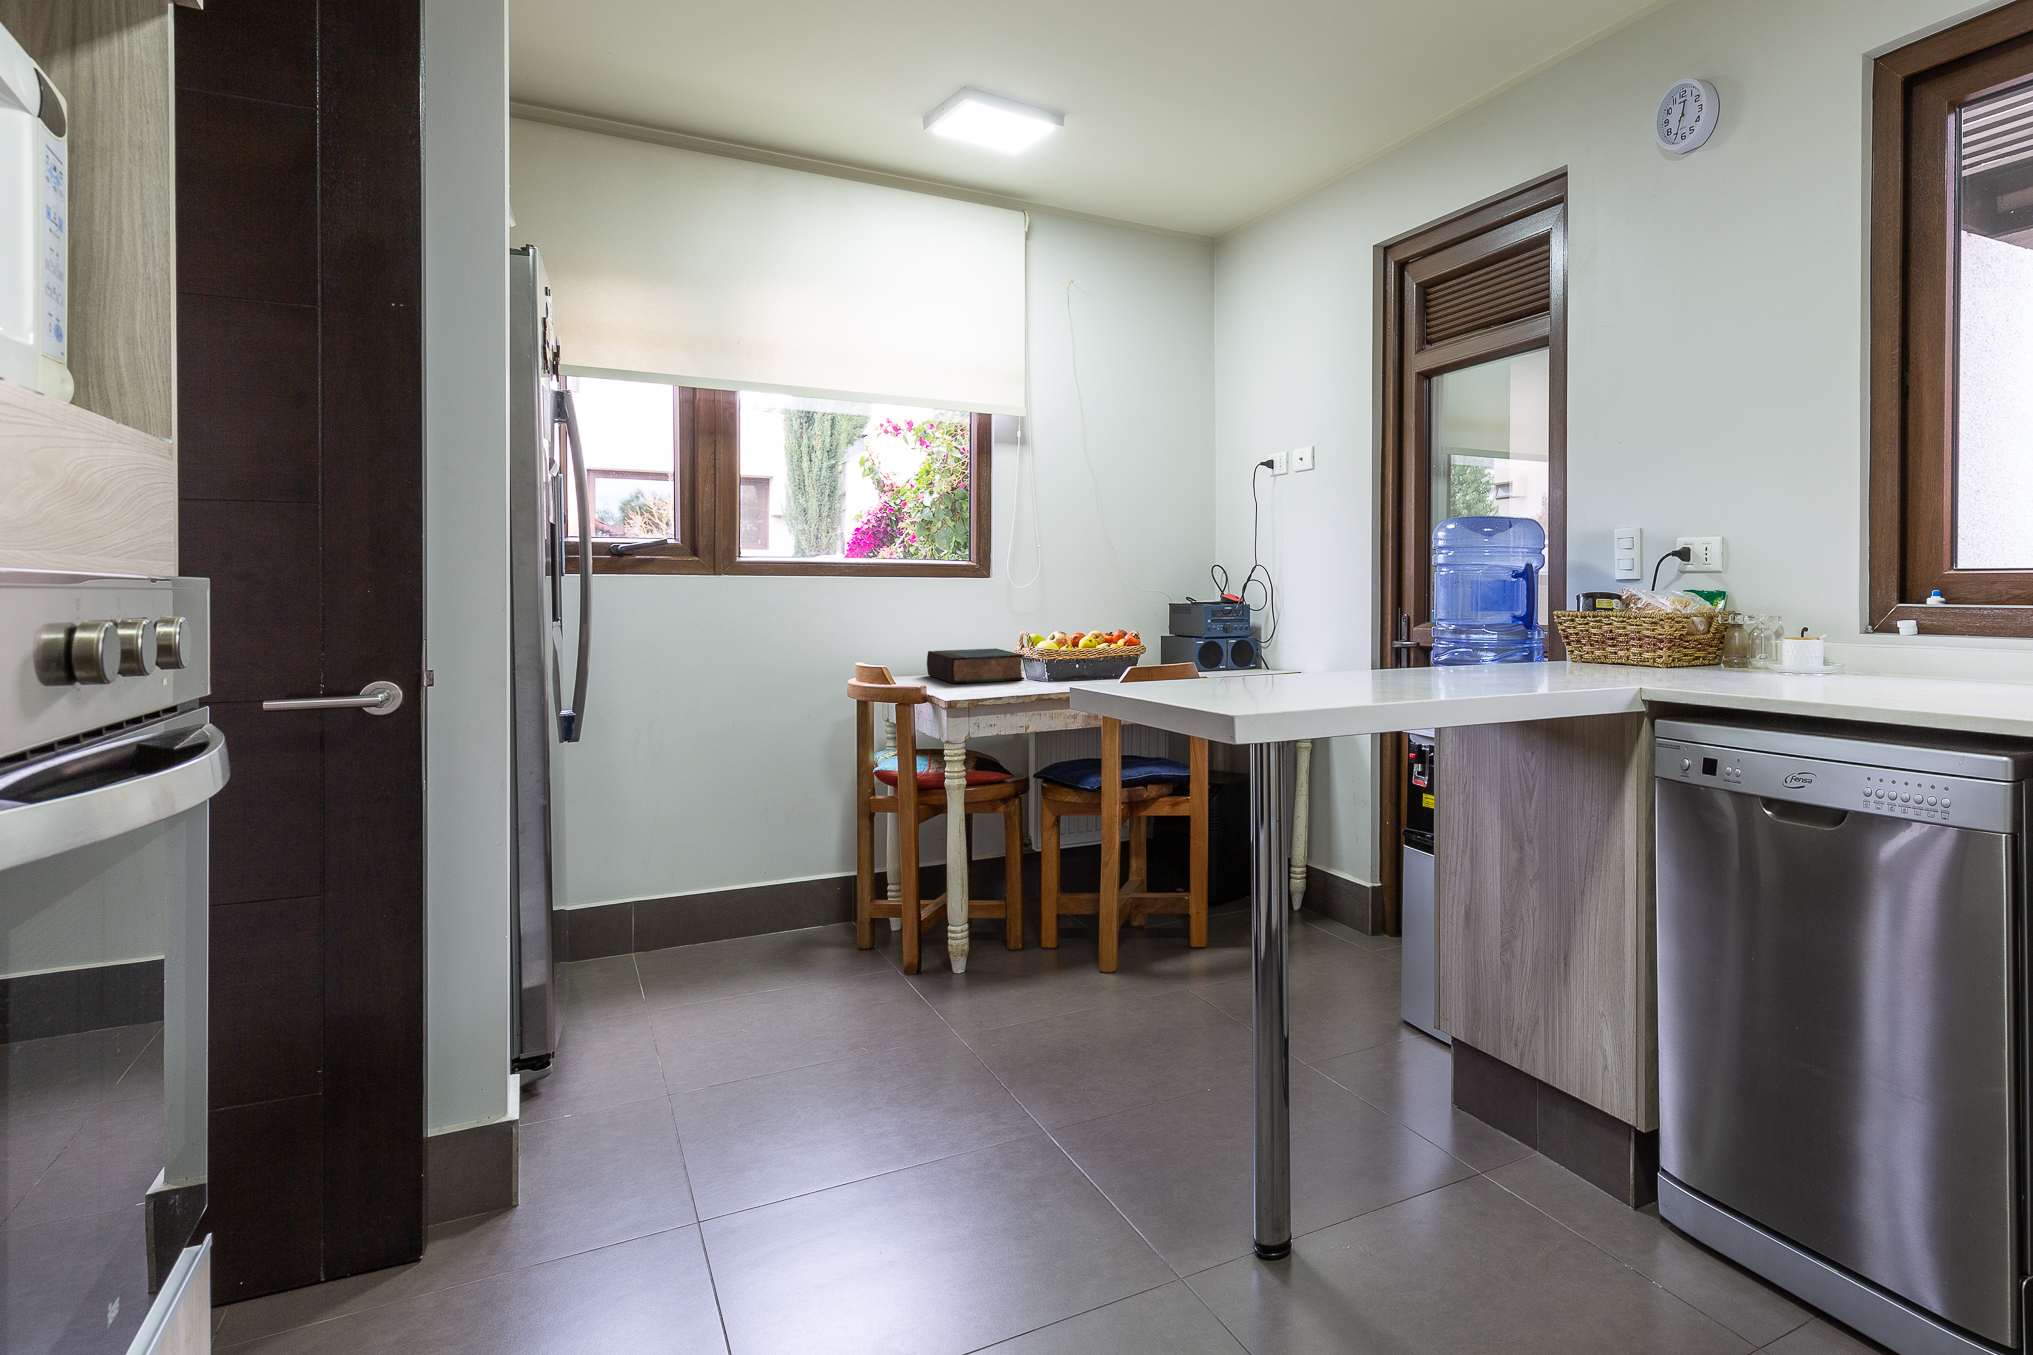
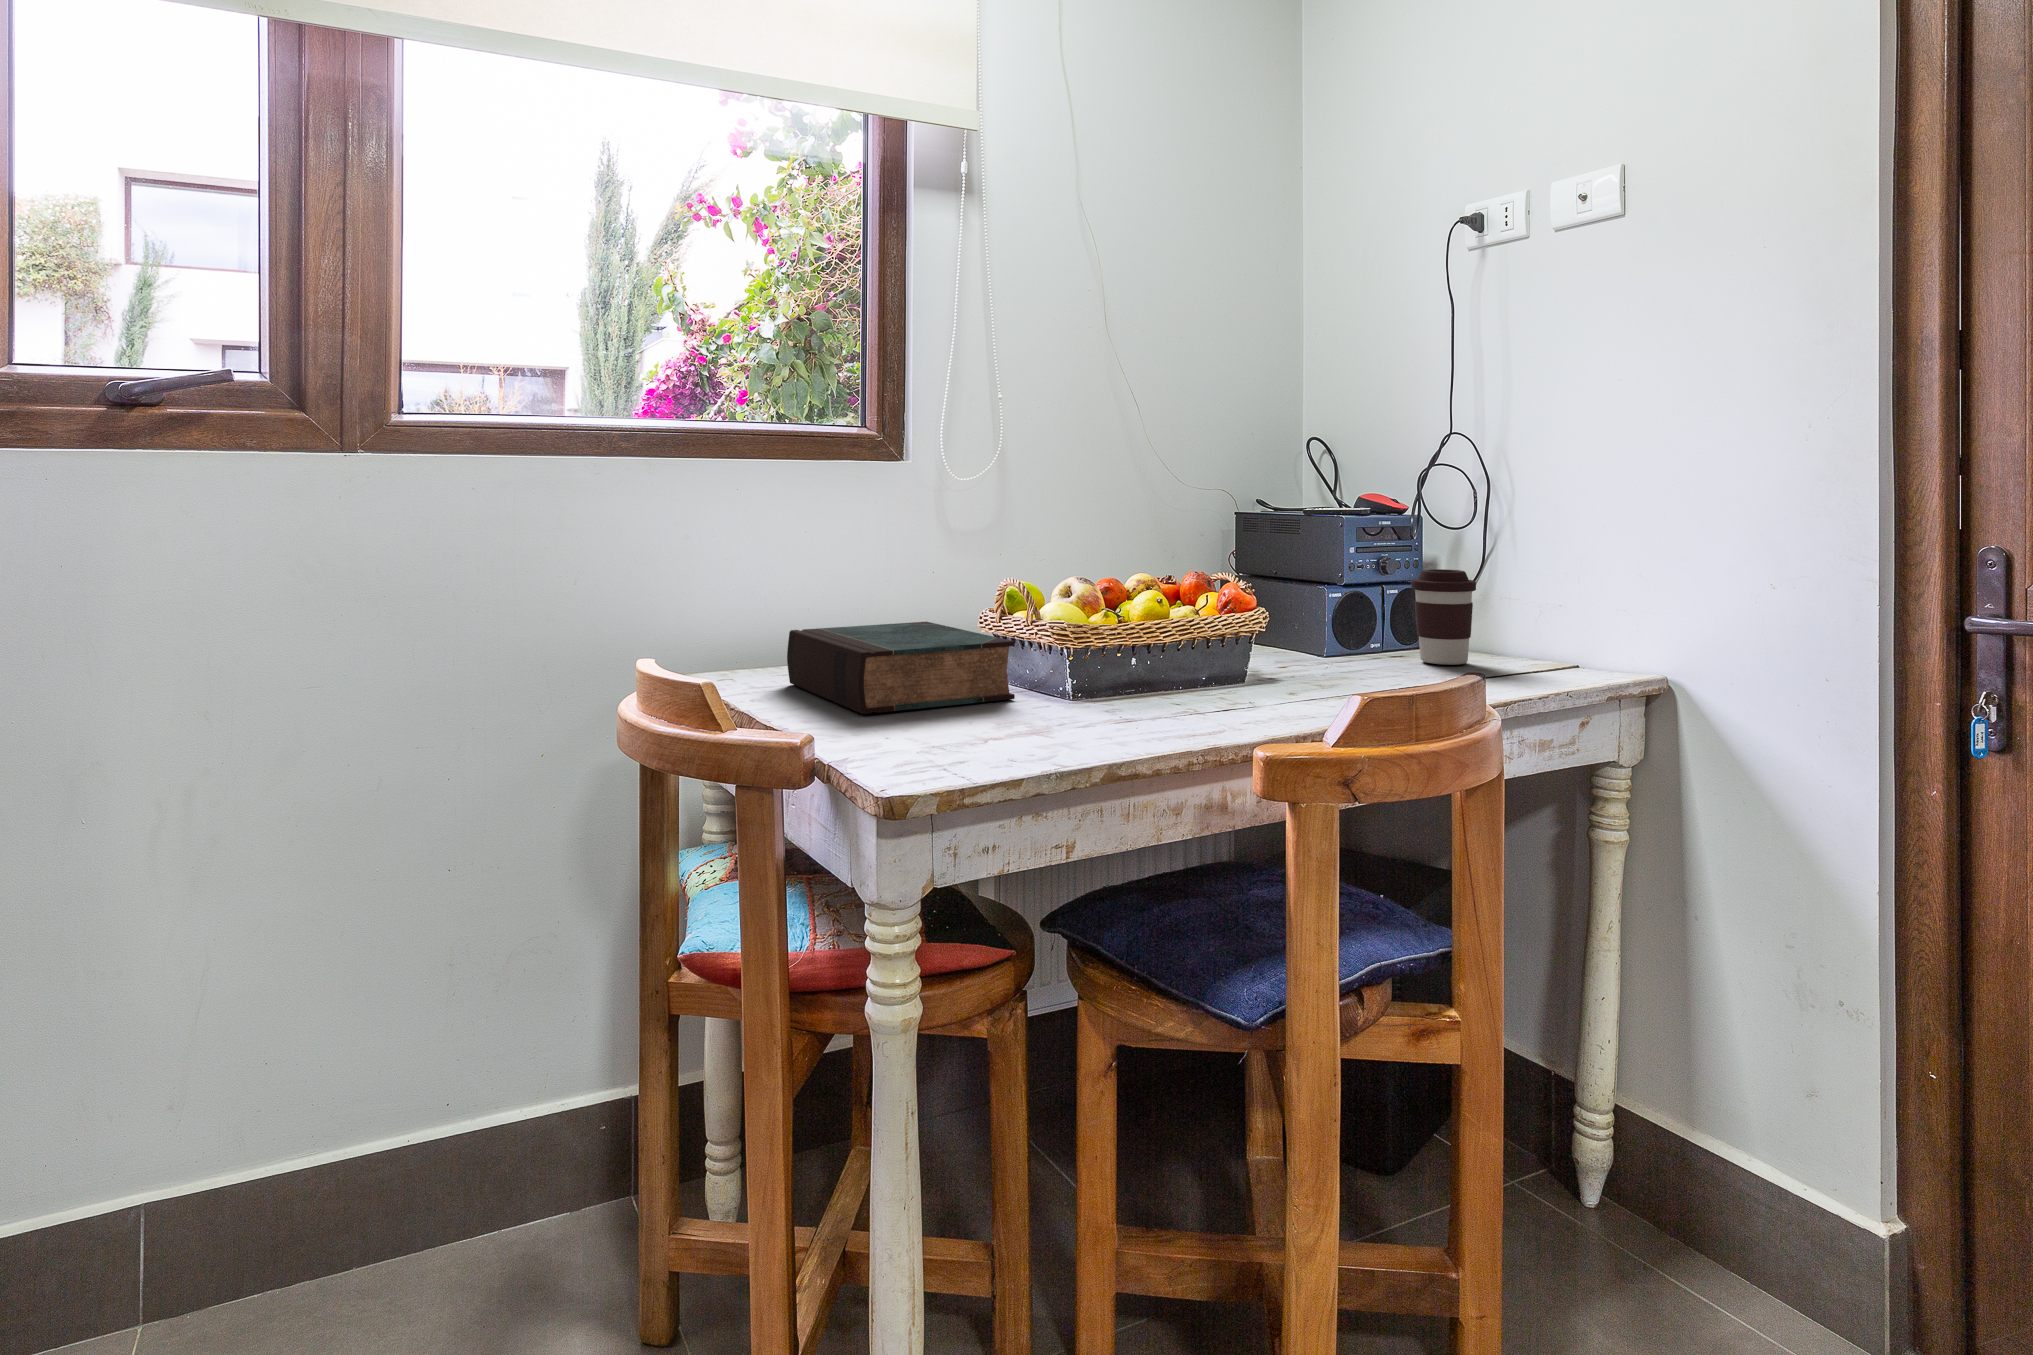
coffee cup: none [1229,626,1257,670] -> present [1411,569,1476,665]

